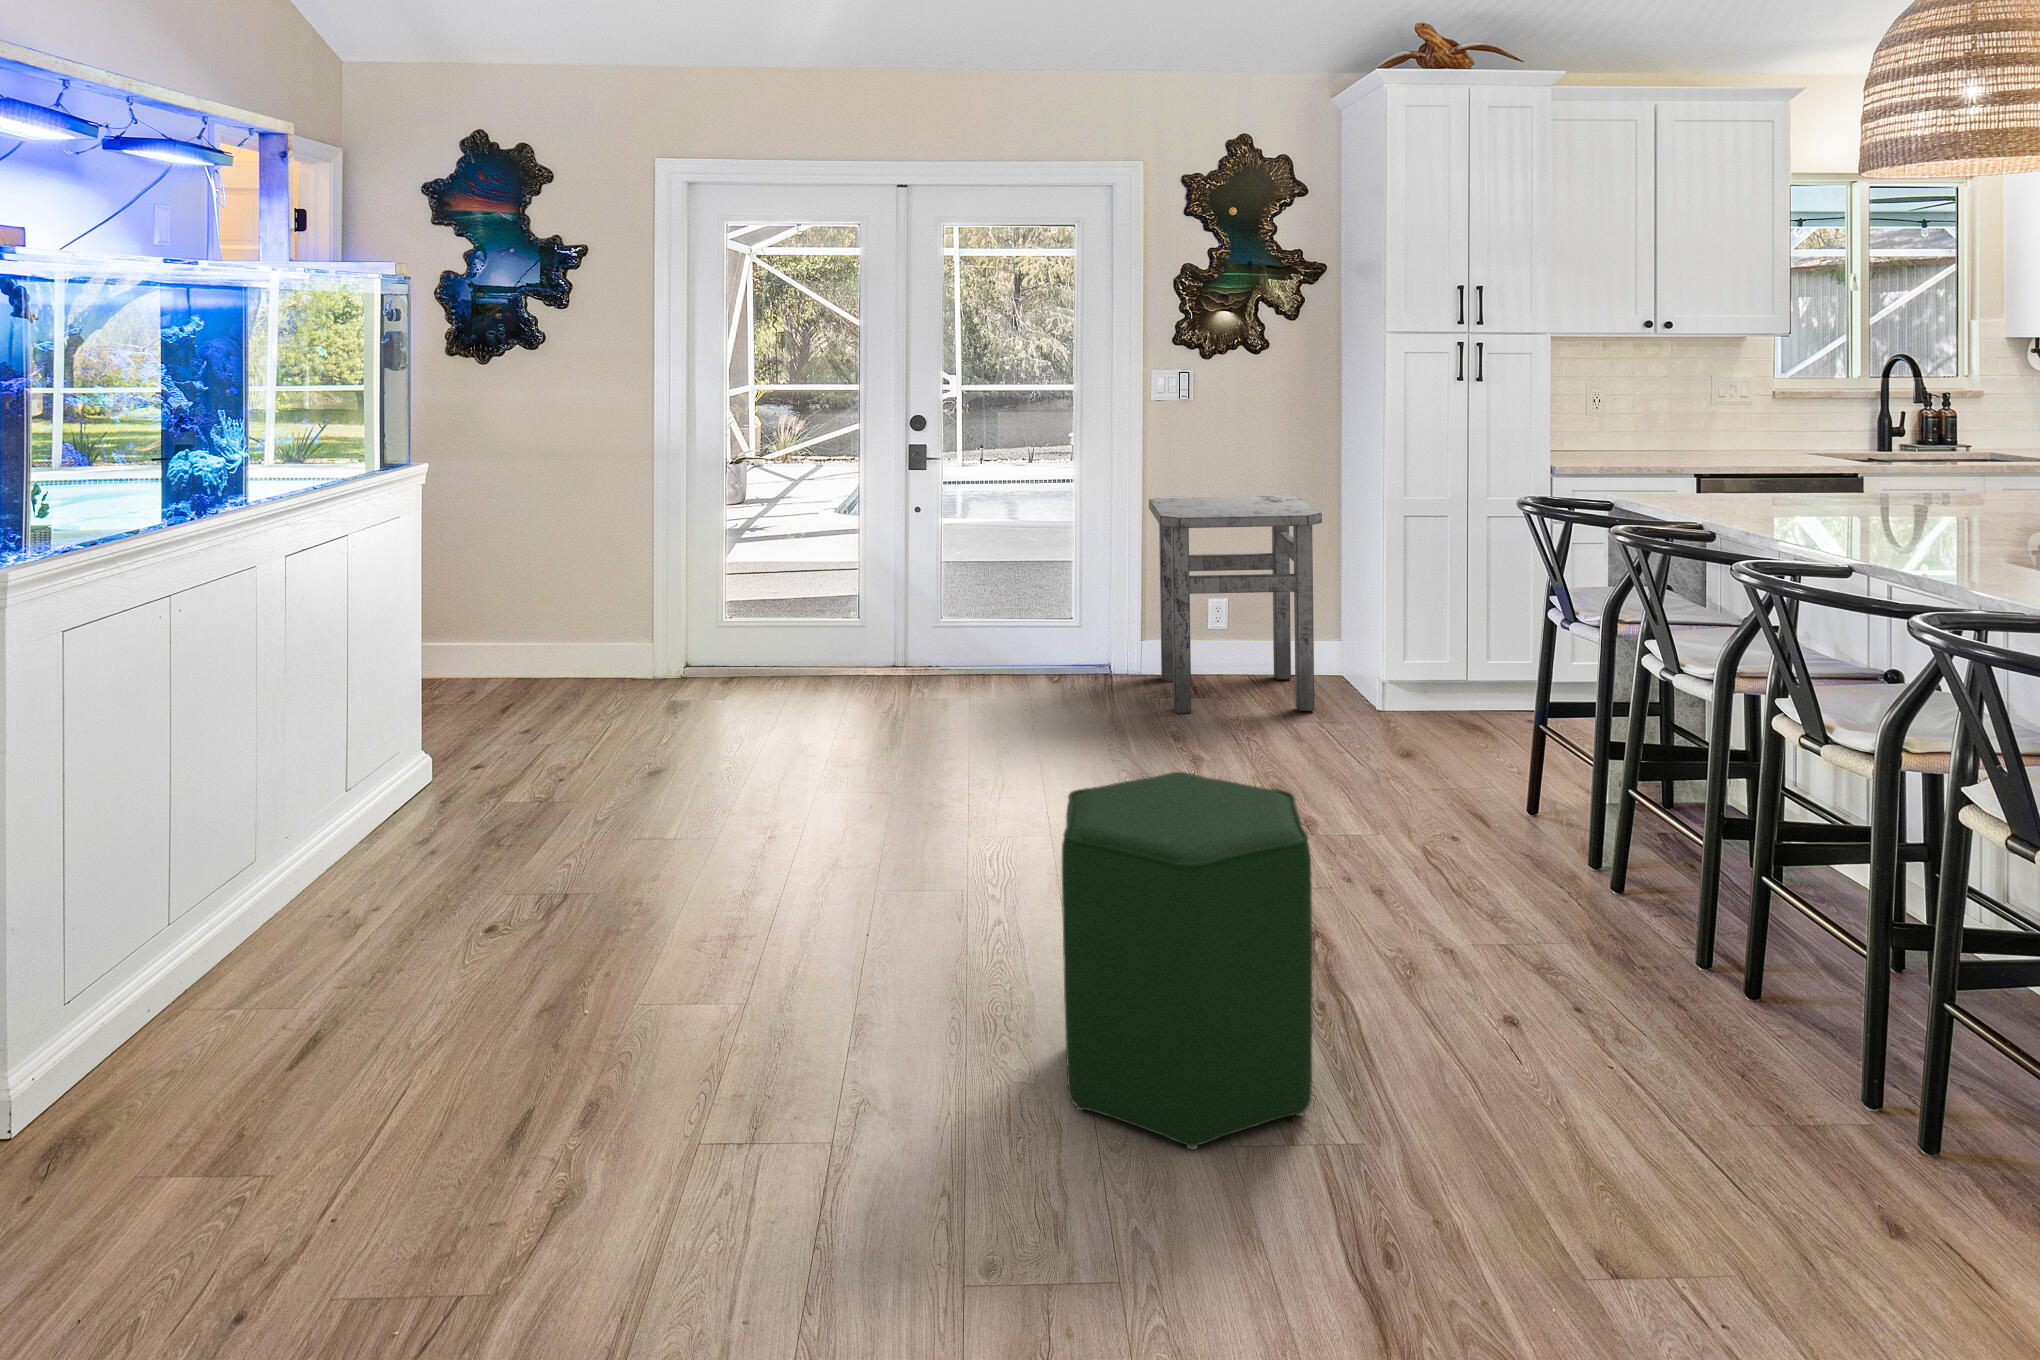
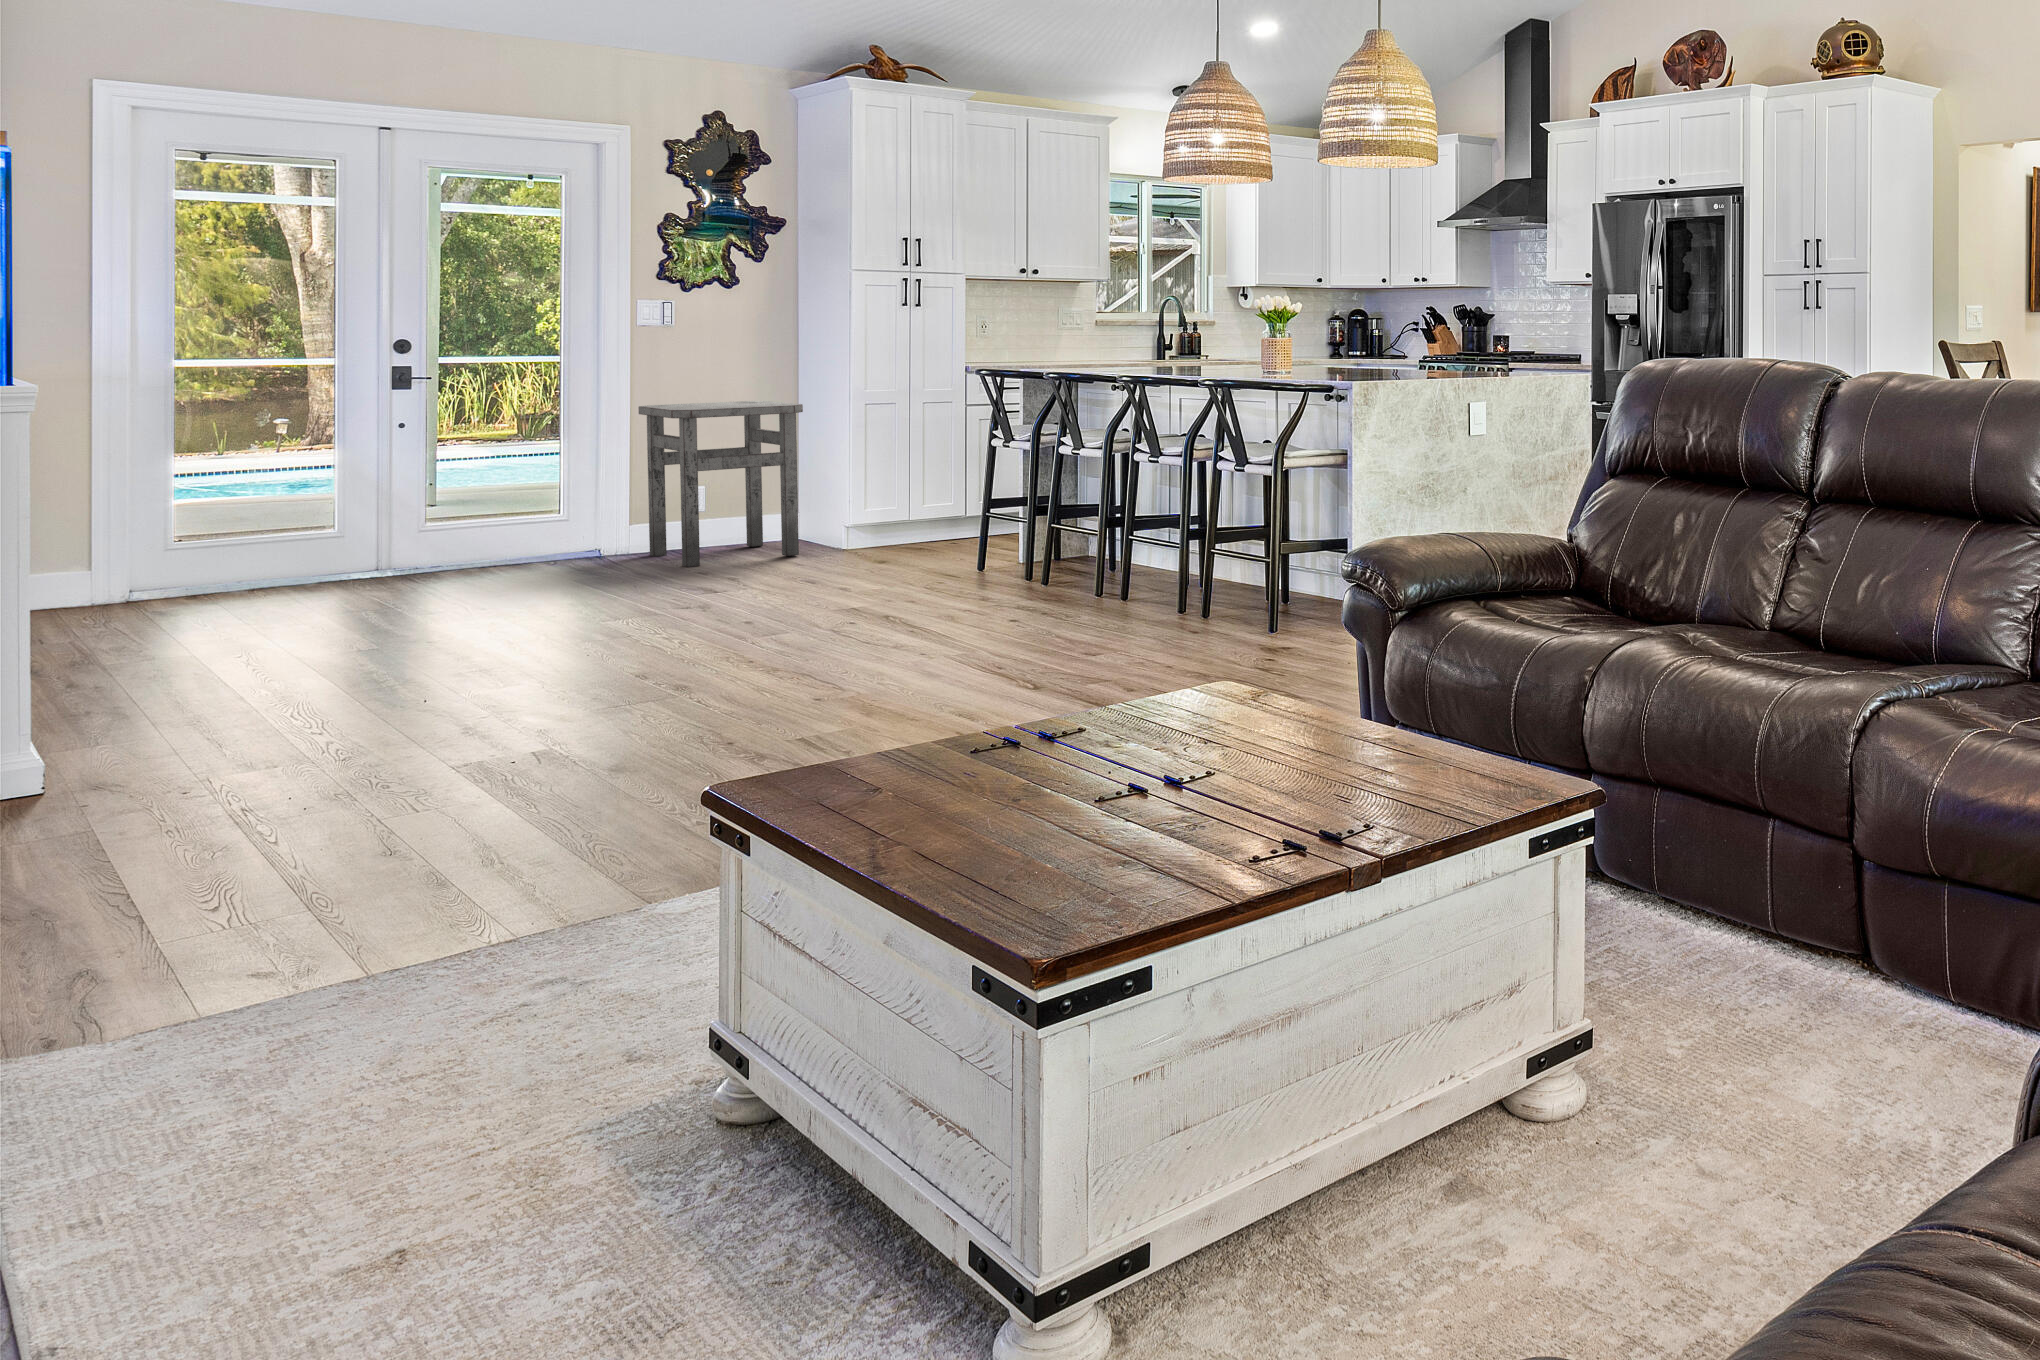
ottoman: present [1062,772,1312,1150] -> none [779,496,941,672]

